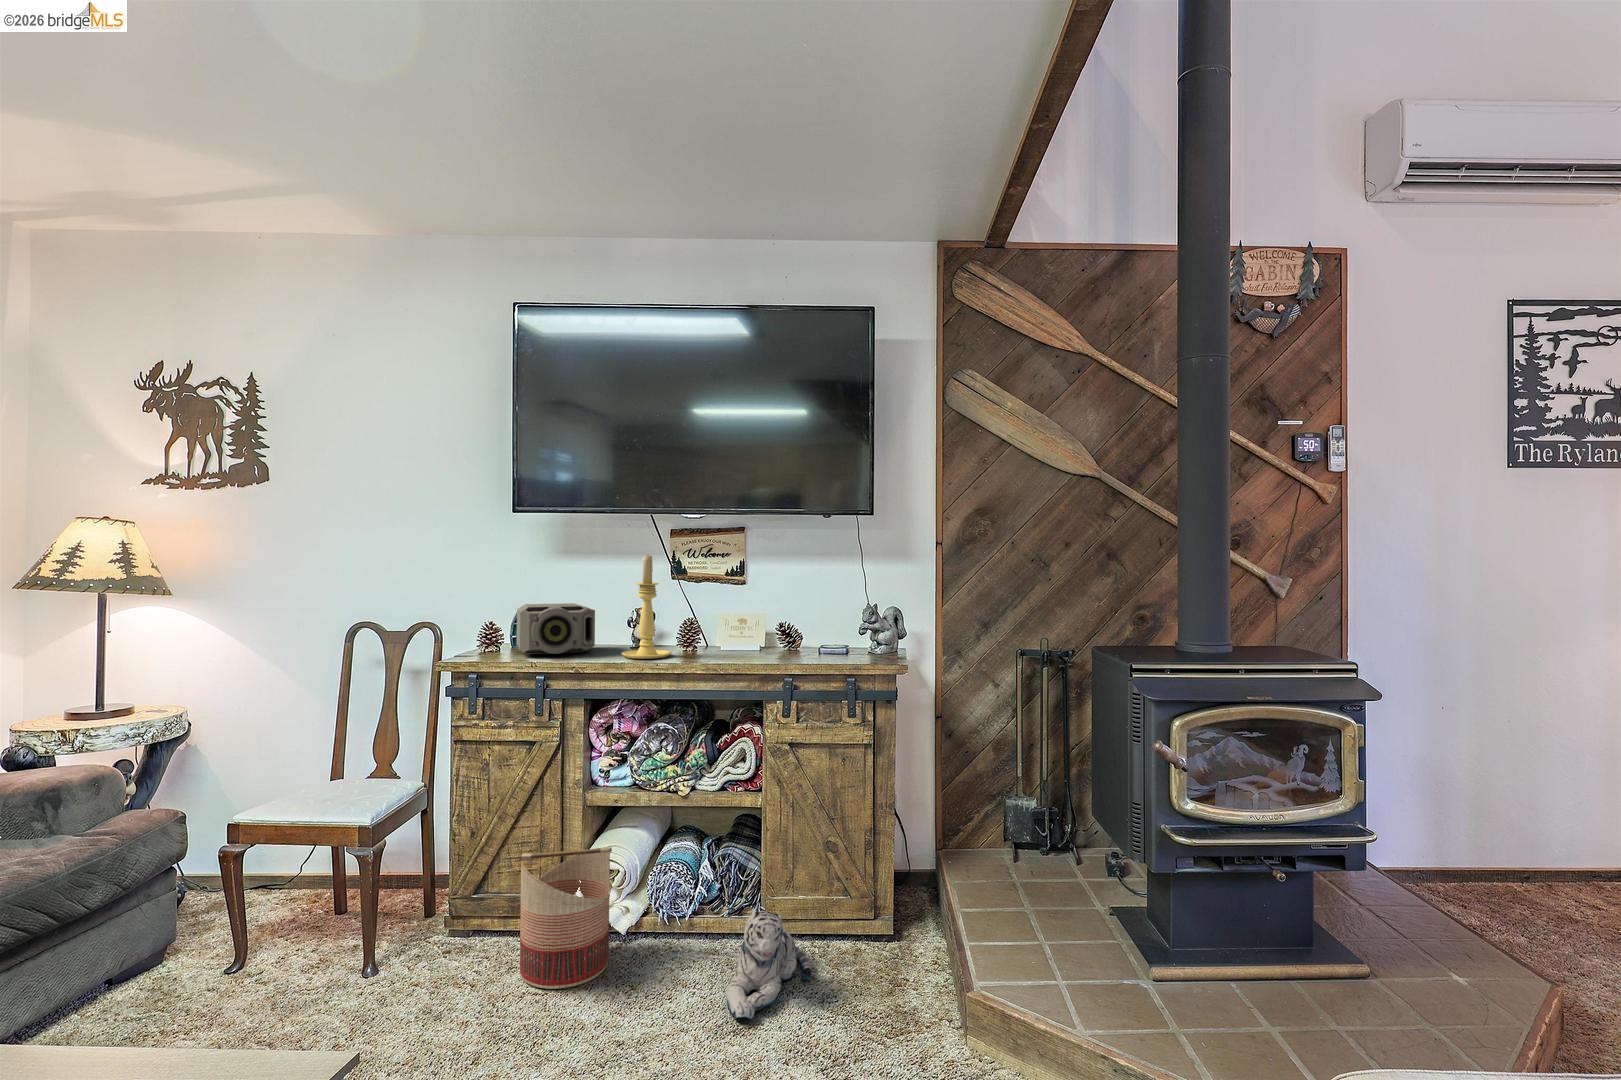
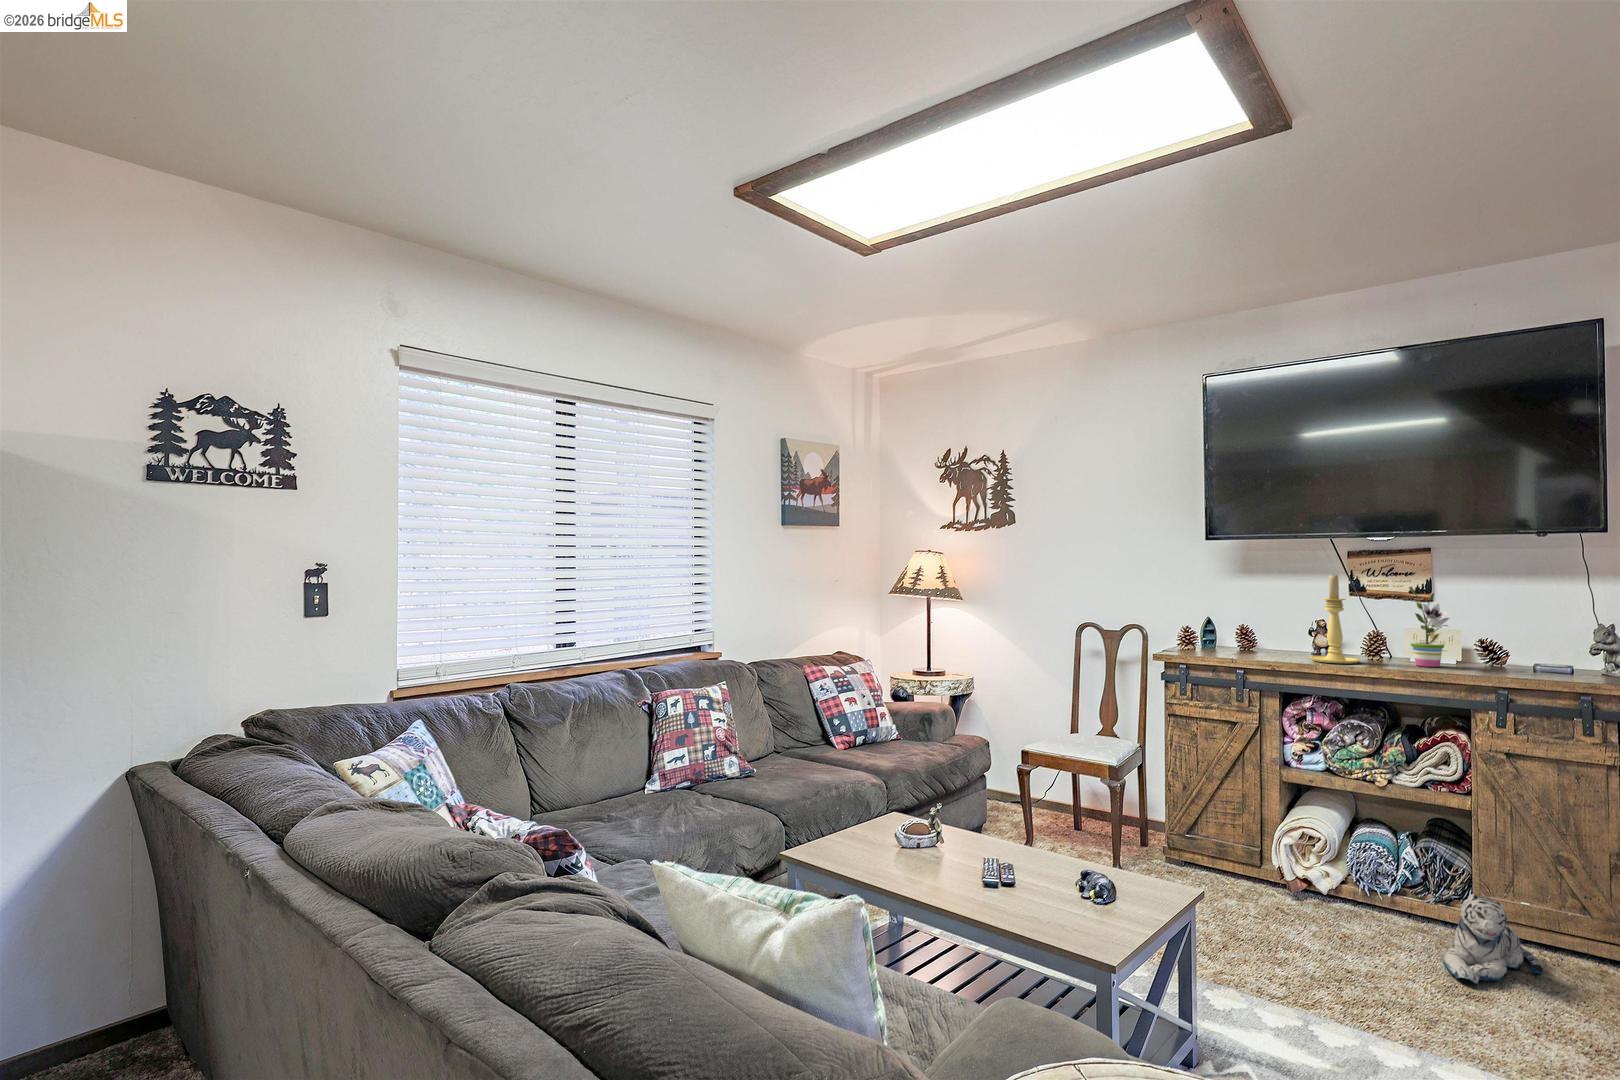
potted plant: none [718,568,753,655] -> present [1409,587,1450,667]
speaker: present [517,603,595,655] -> none [1209,614,1282,655]
basket: present [520,847,612,989] -> none [1232,806,1314,918]

